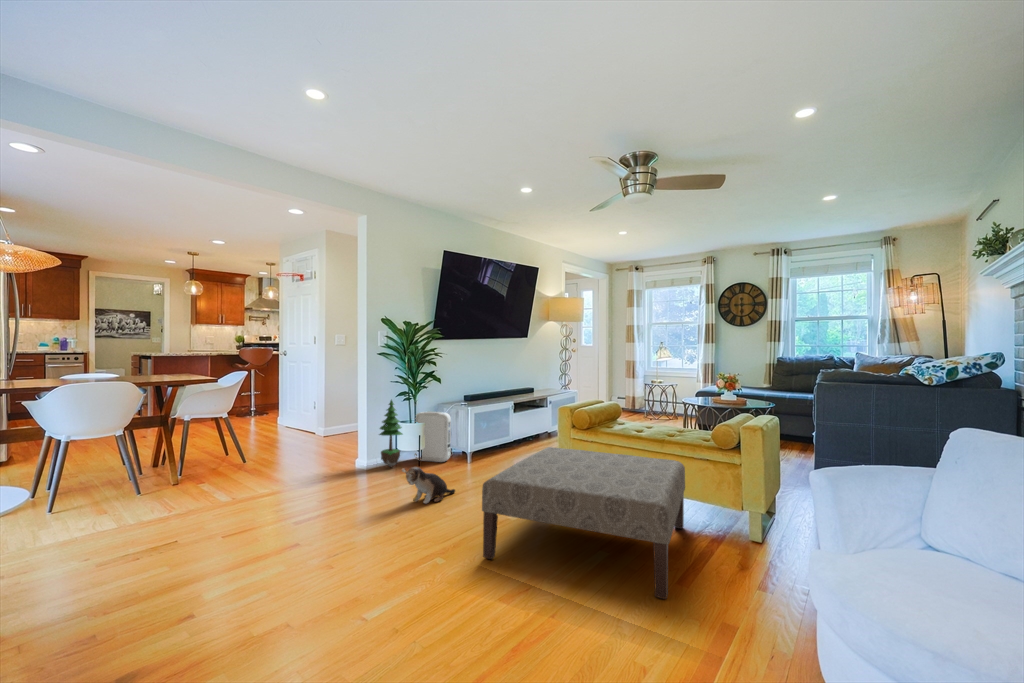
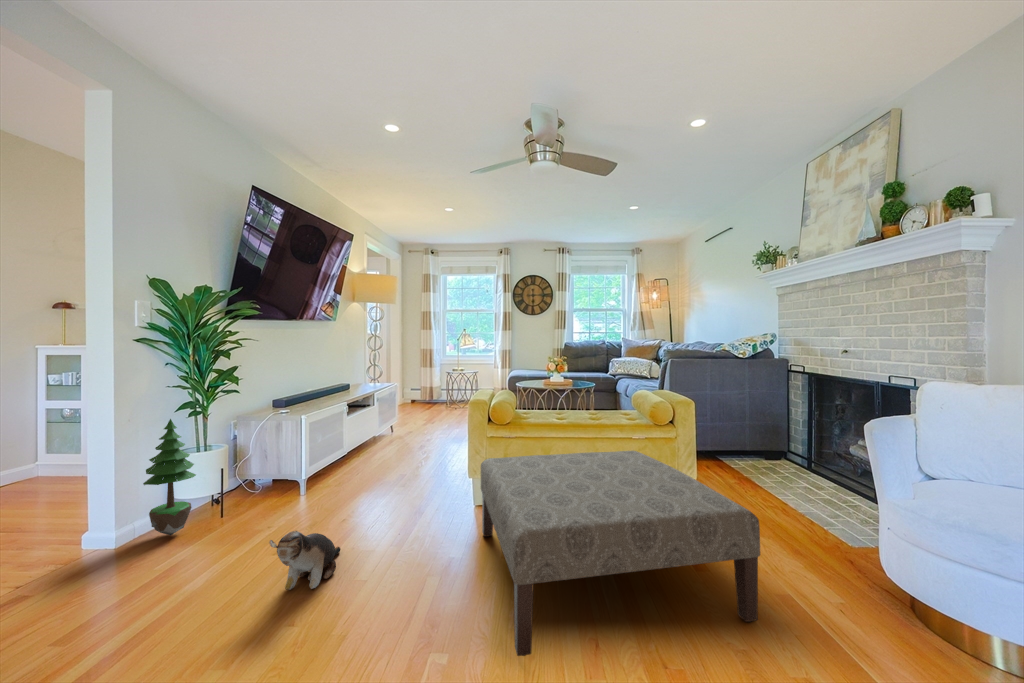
air purifier: present [415,411,451,462] -> none [207,429,274,510]

